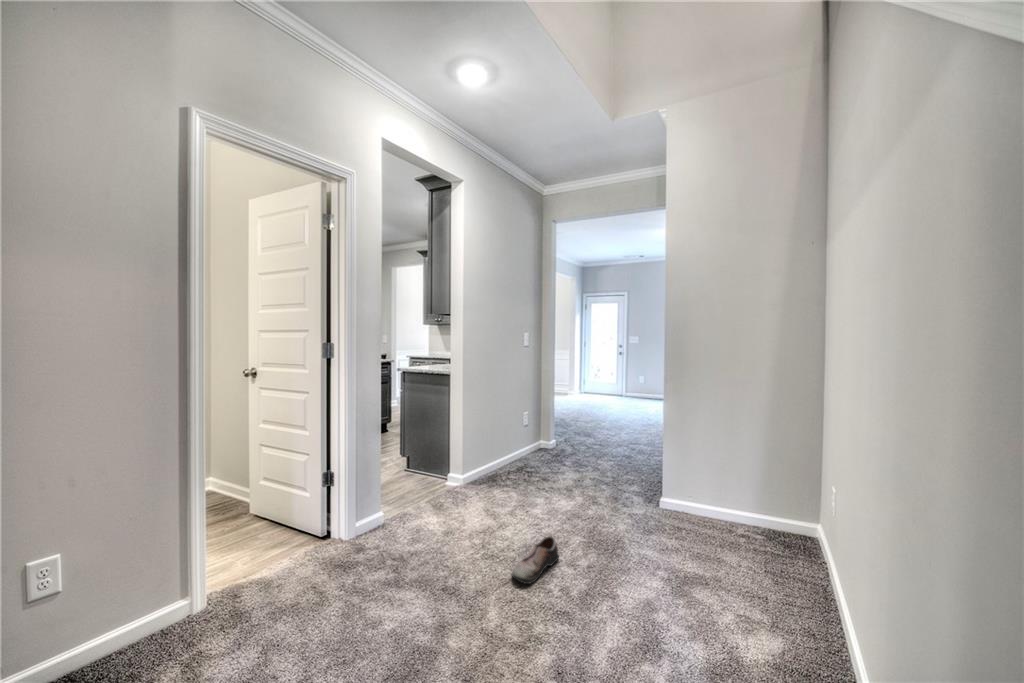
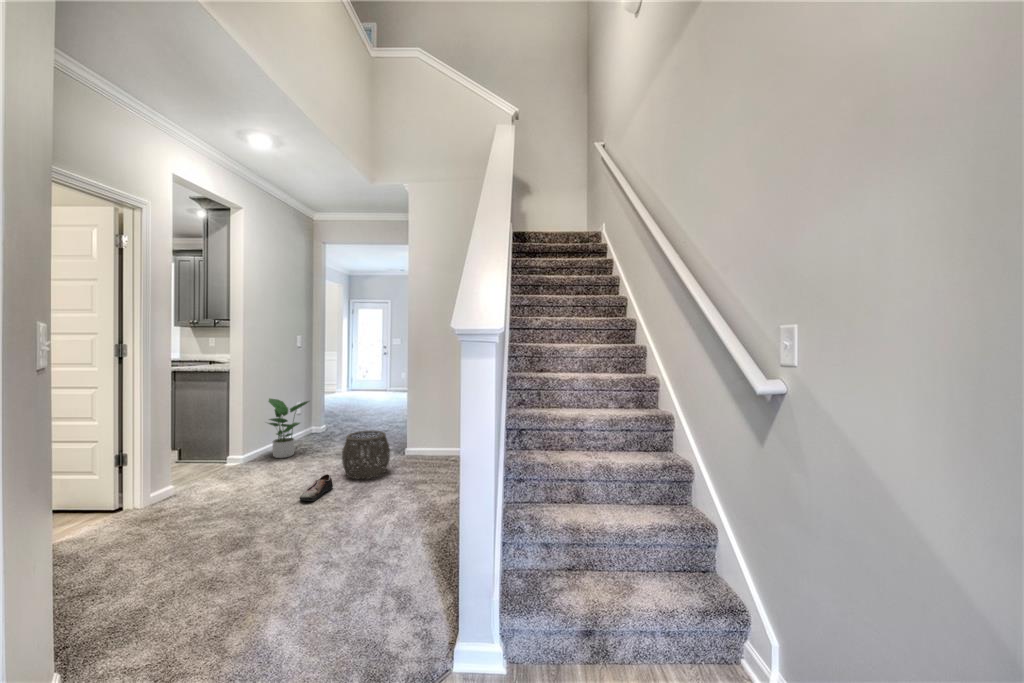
potted plant: none [485,408,535,484] -> present [268,399,309,458]
woven basket: none [572,470,643,551] -> present [342,430,390,479]

